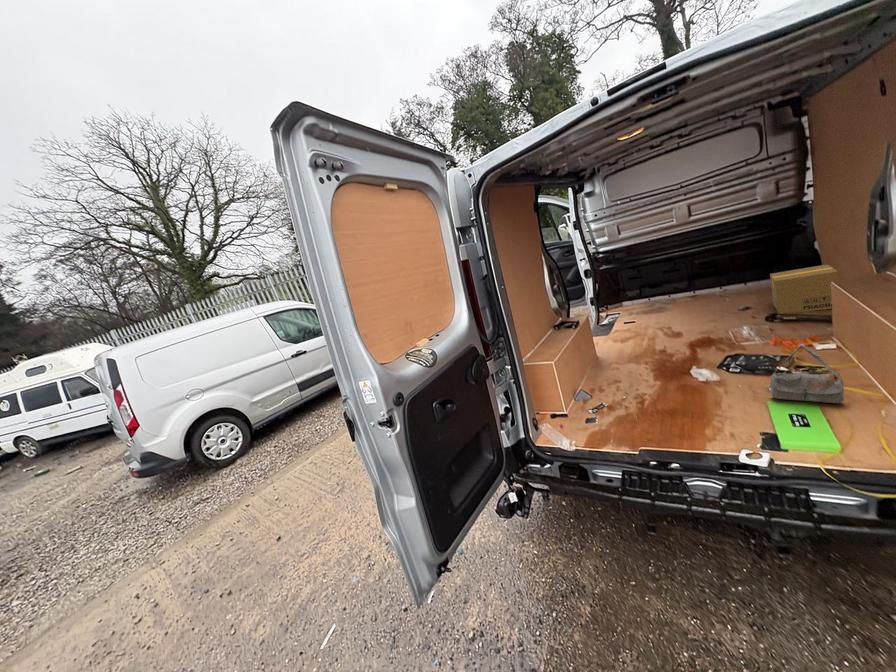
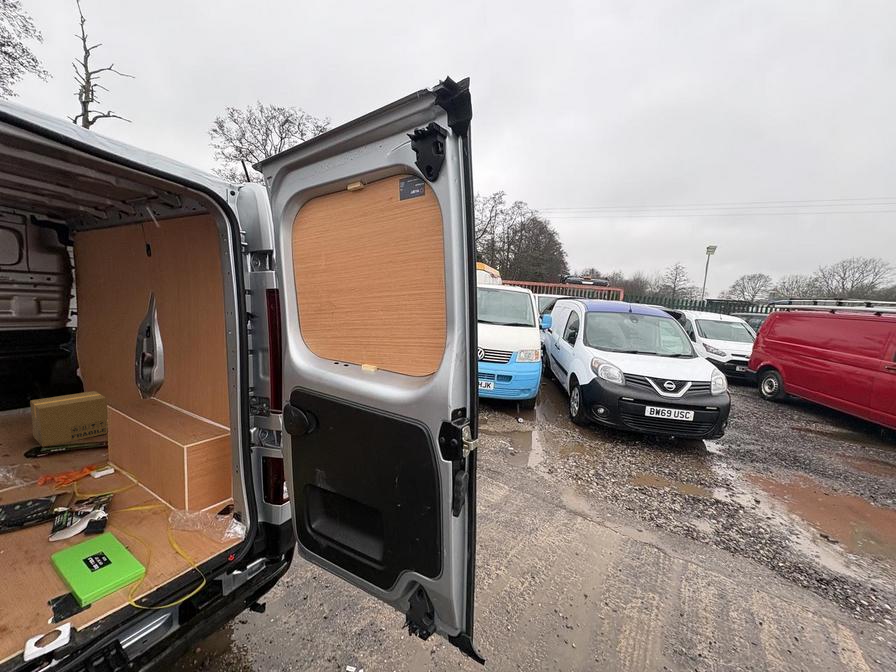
bag: present [770,344,844,403] -> none [53,473,135,548]

